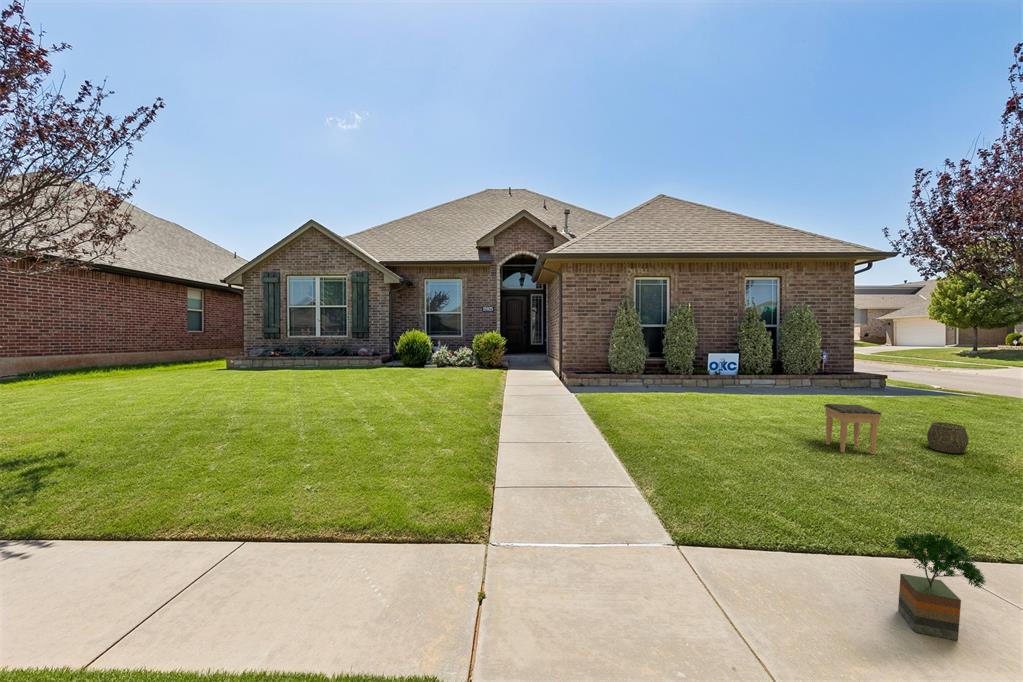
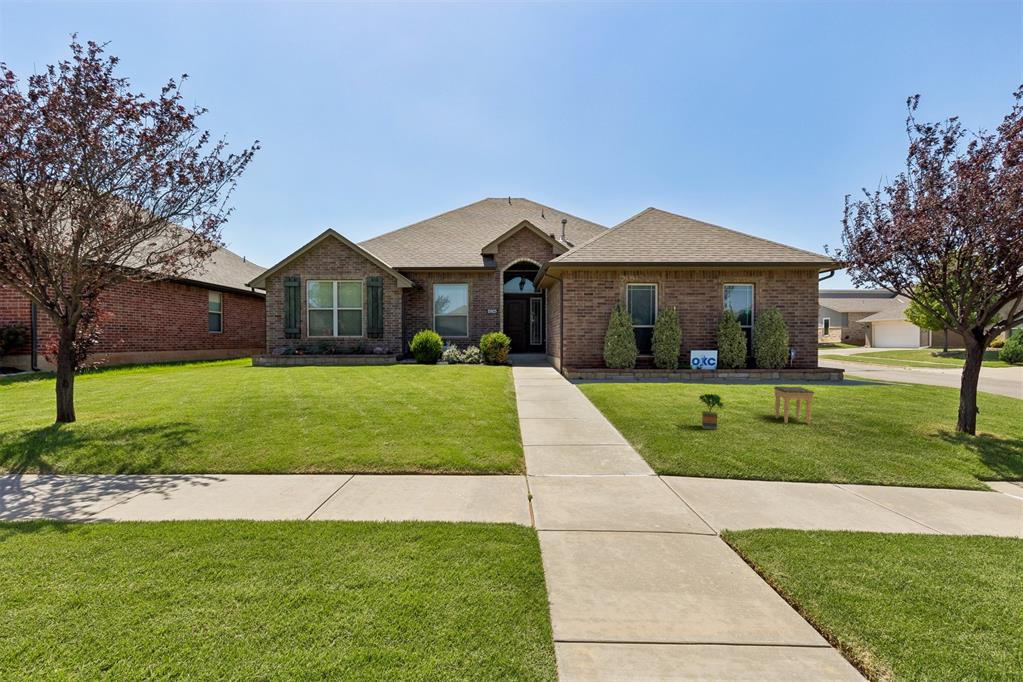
woven basket: present [927,422,969,453] -> none [851,400,881,423]
potted tree: present [894,531,986,640] -> present [699,394,723,430]

